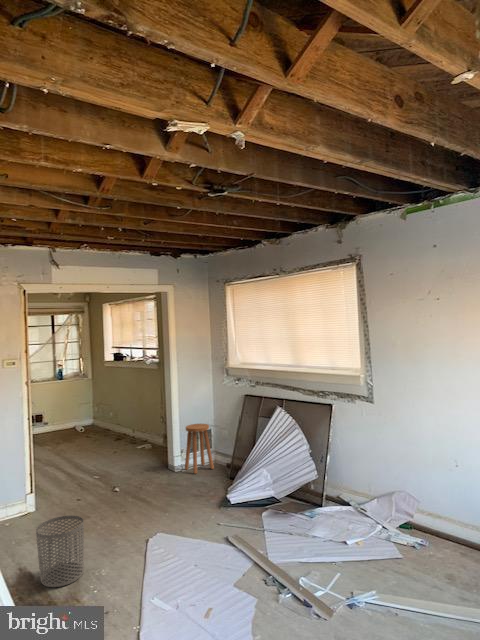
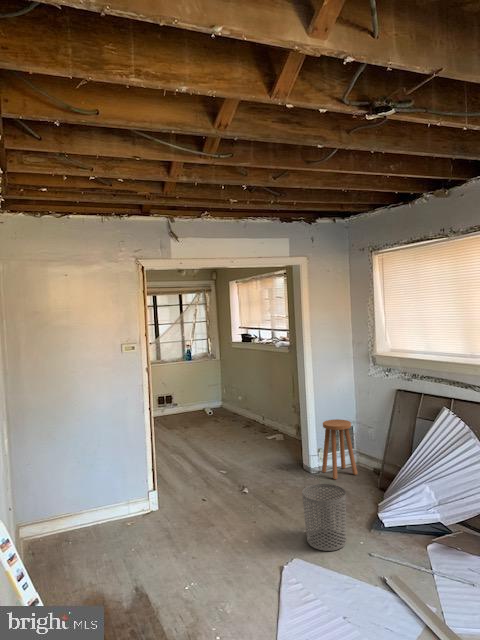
waste bin: present [36,515,84,587] -> present [302,484,346,551]

